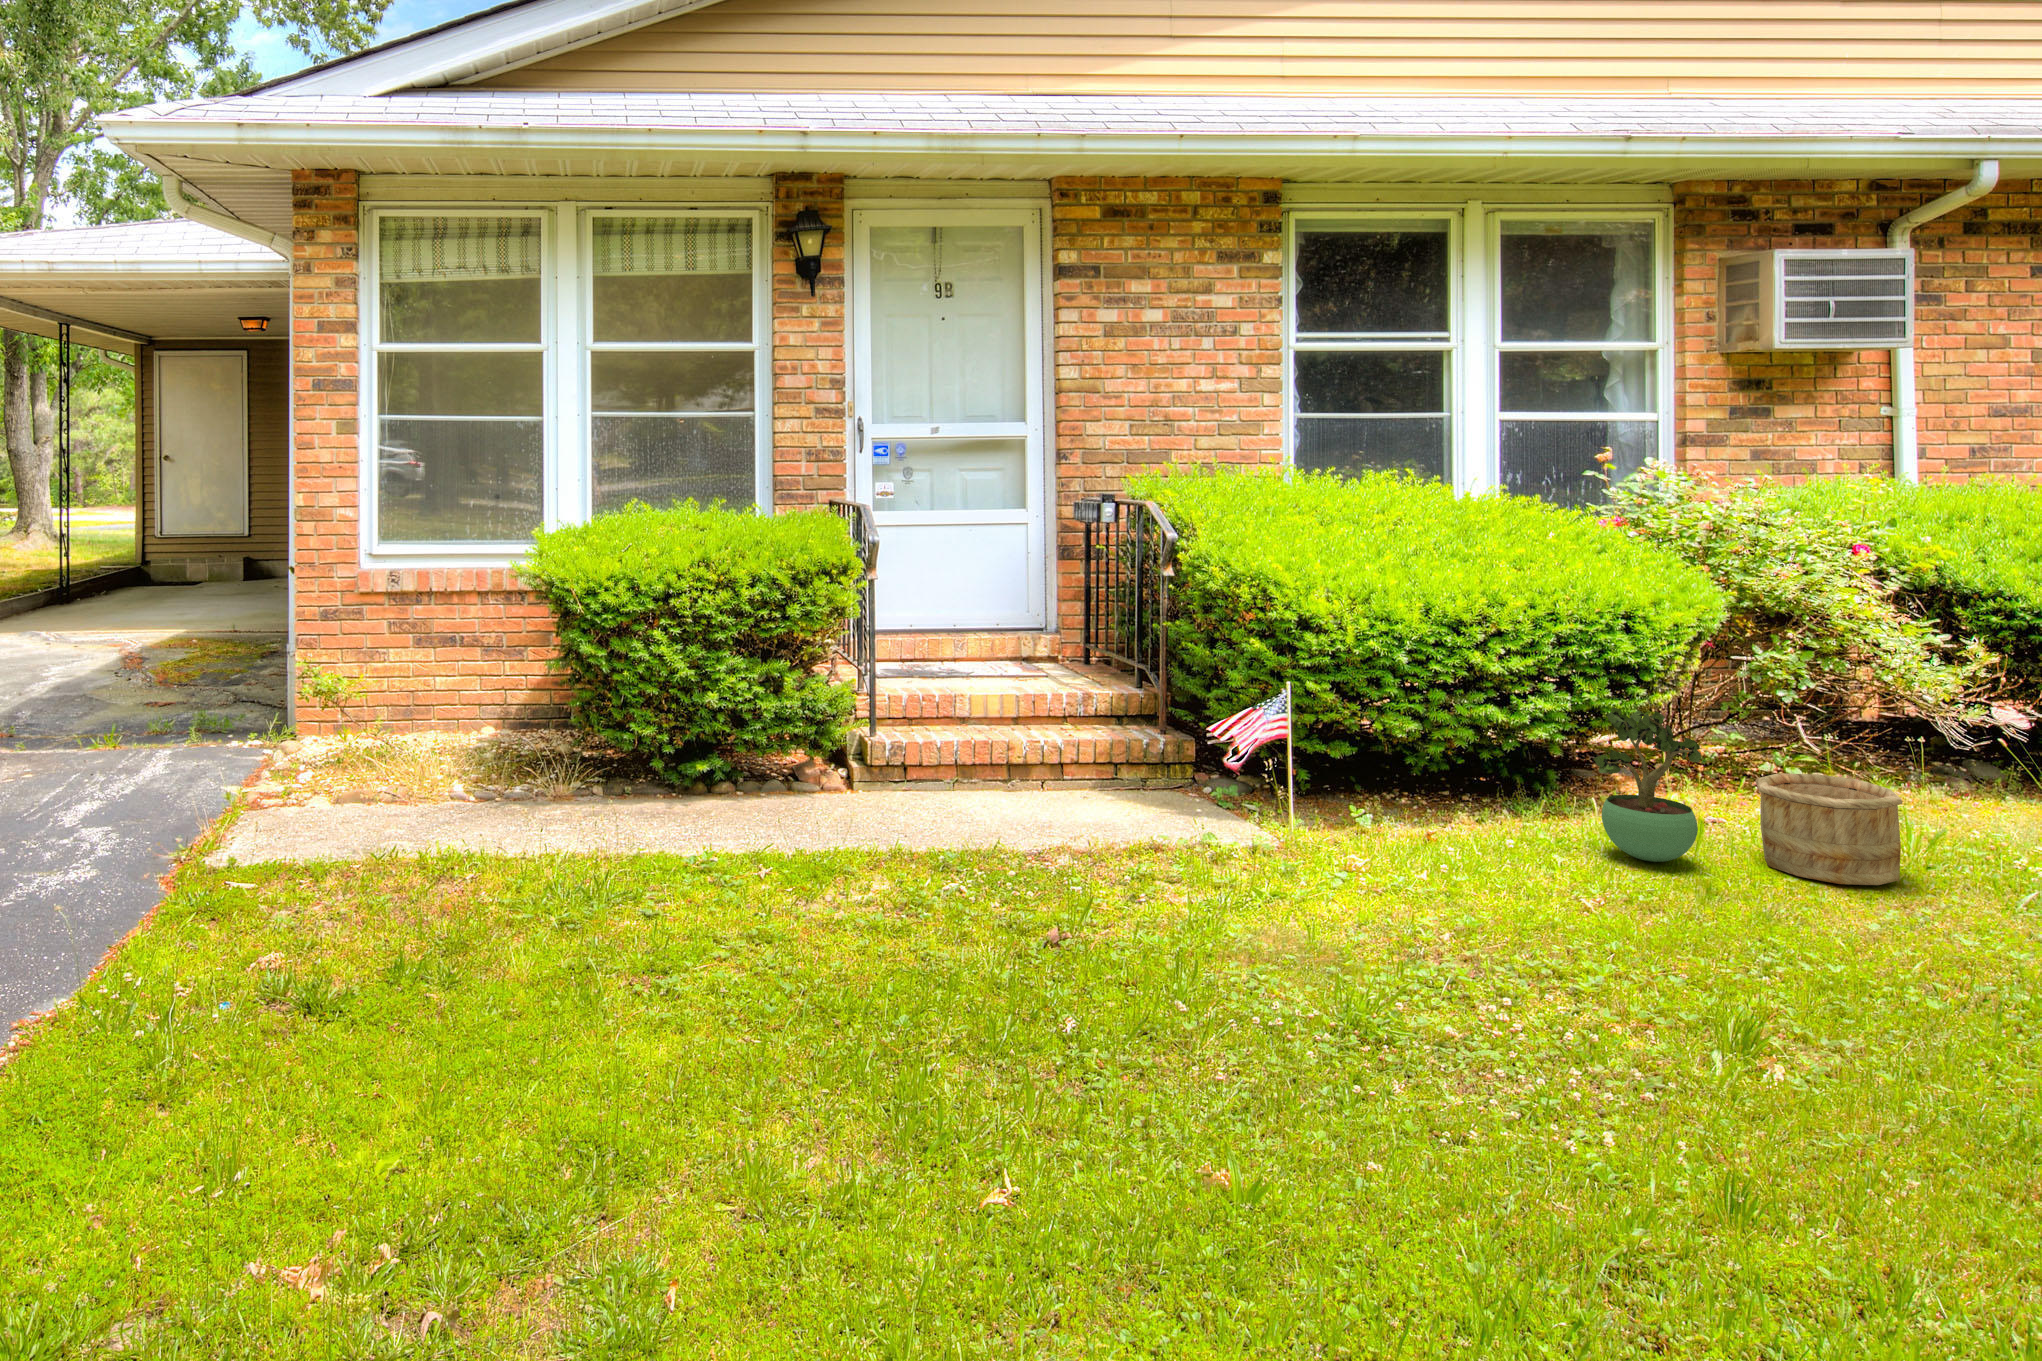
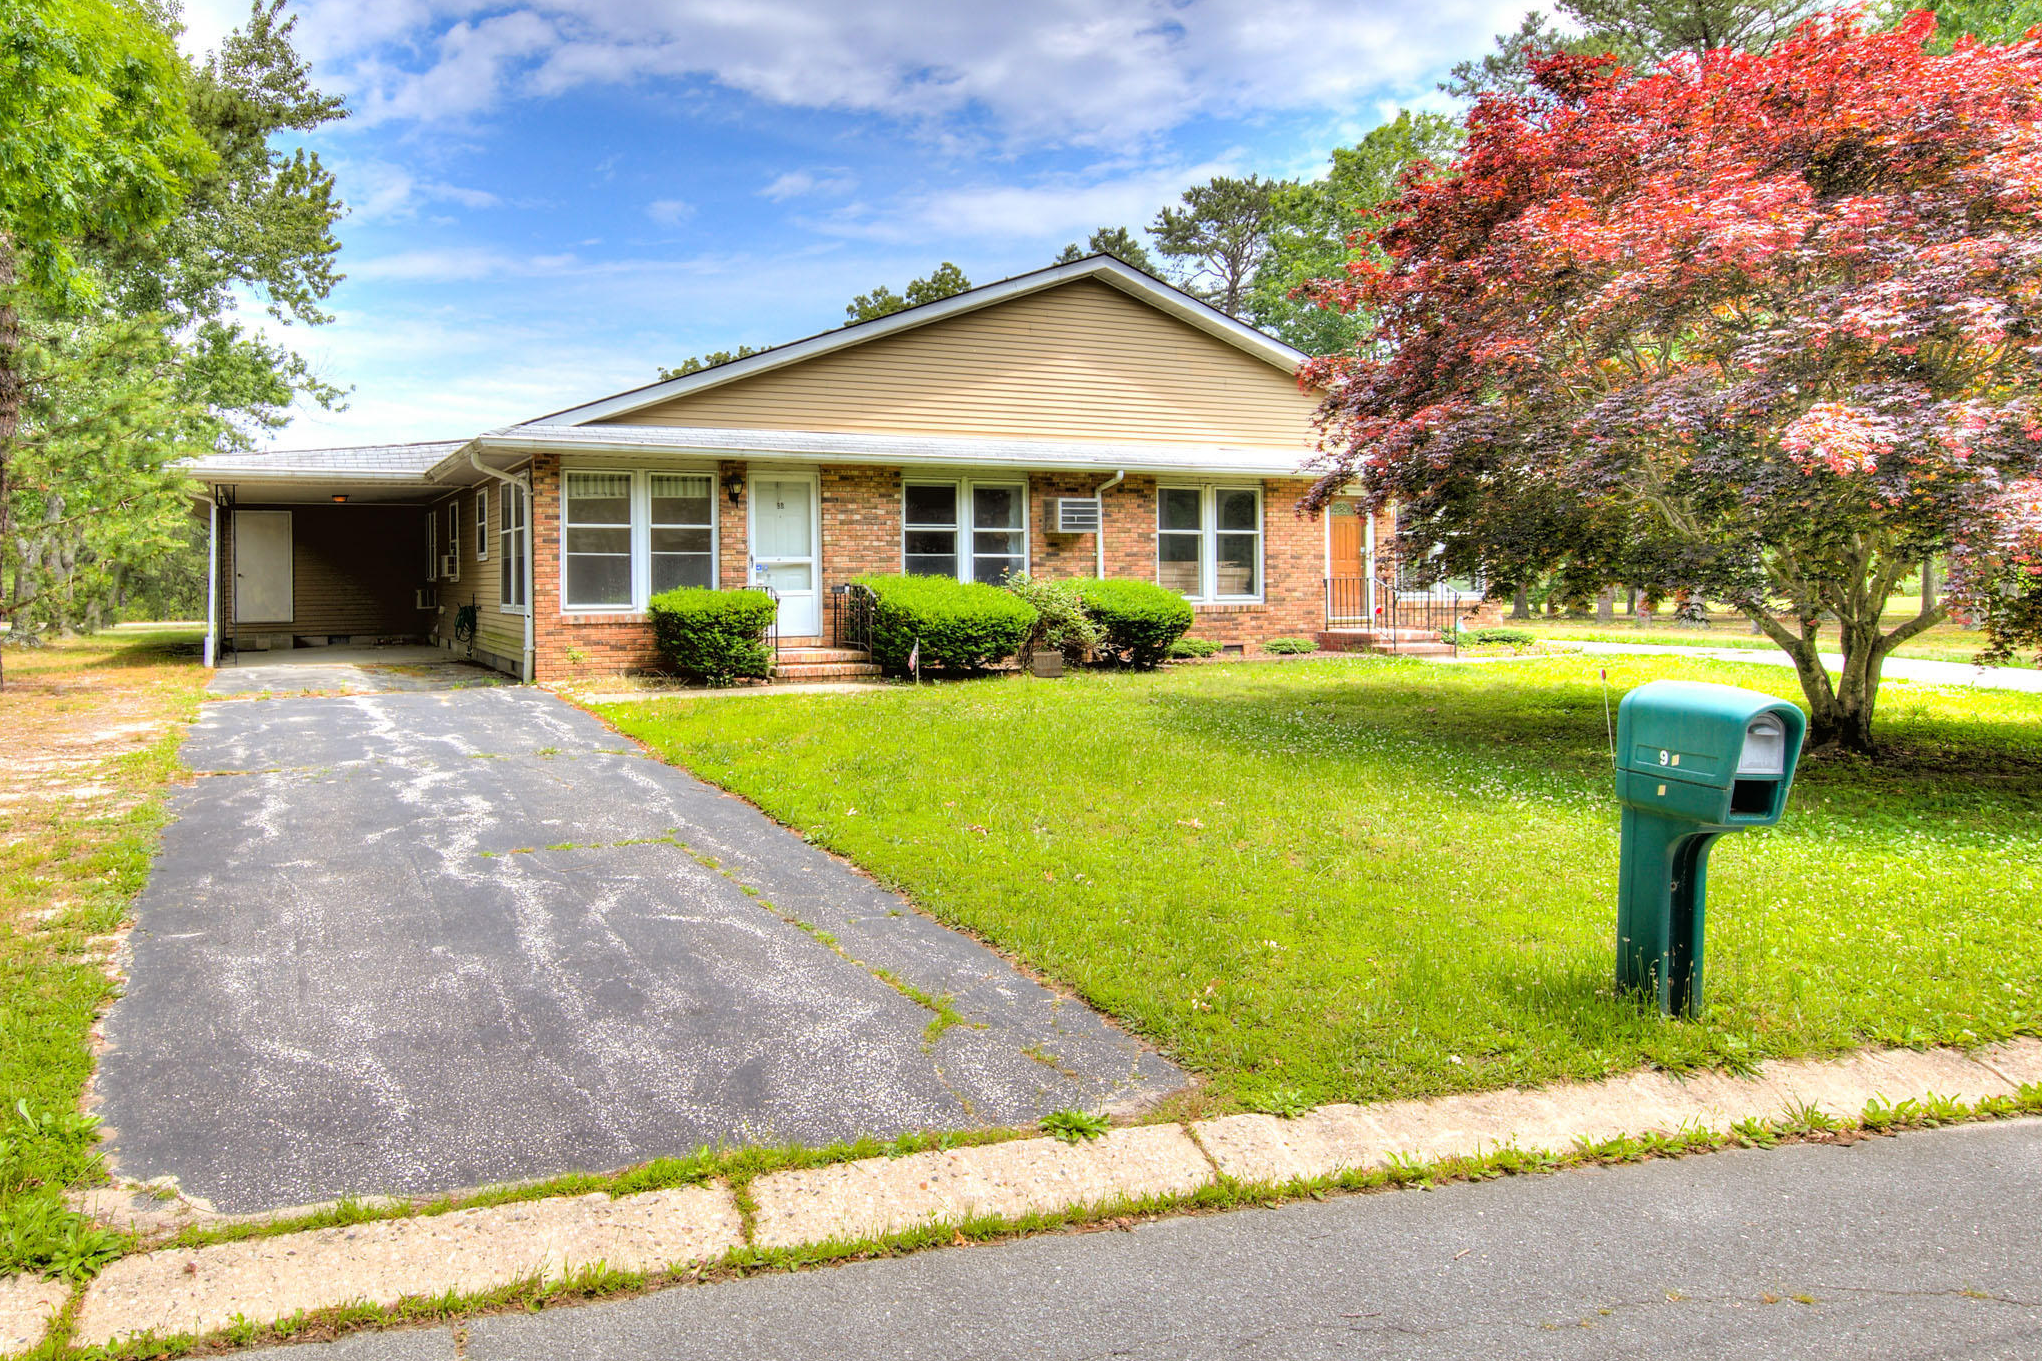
potted plant: present [1593,708,1702,862] -> none [994,634,1018,677]

